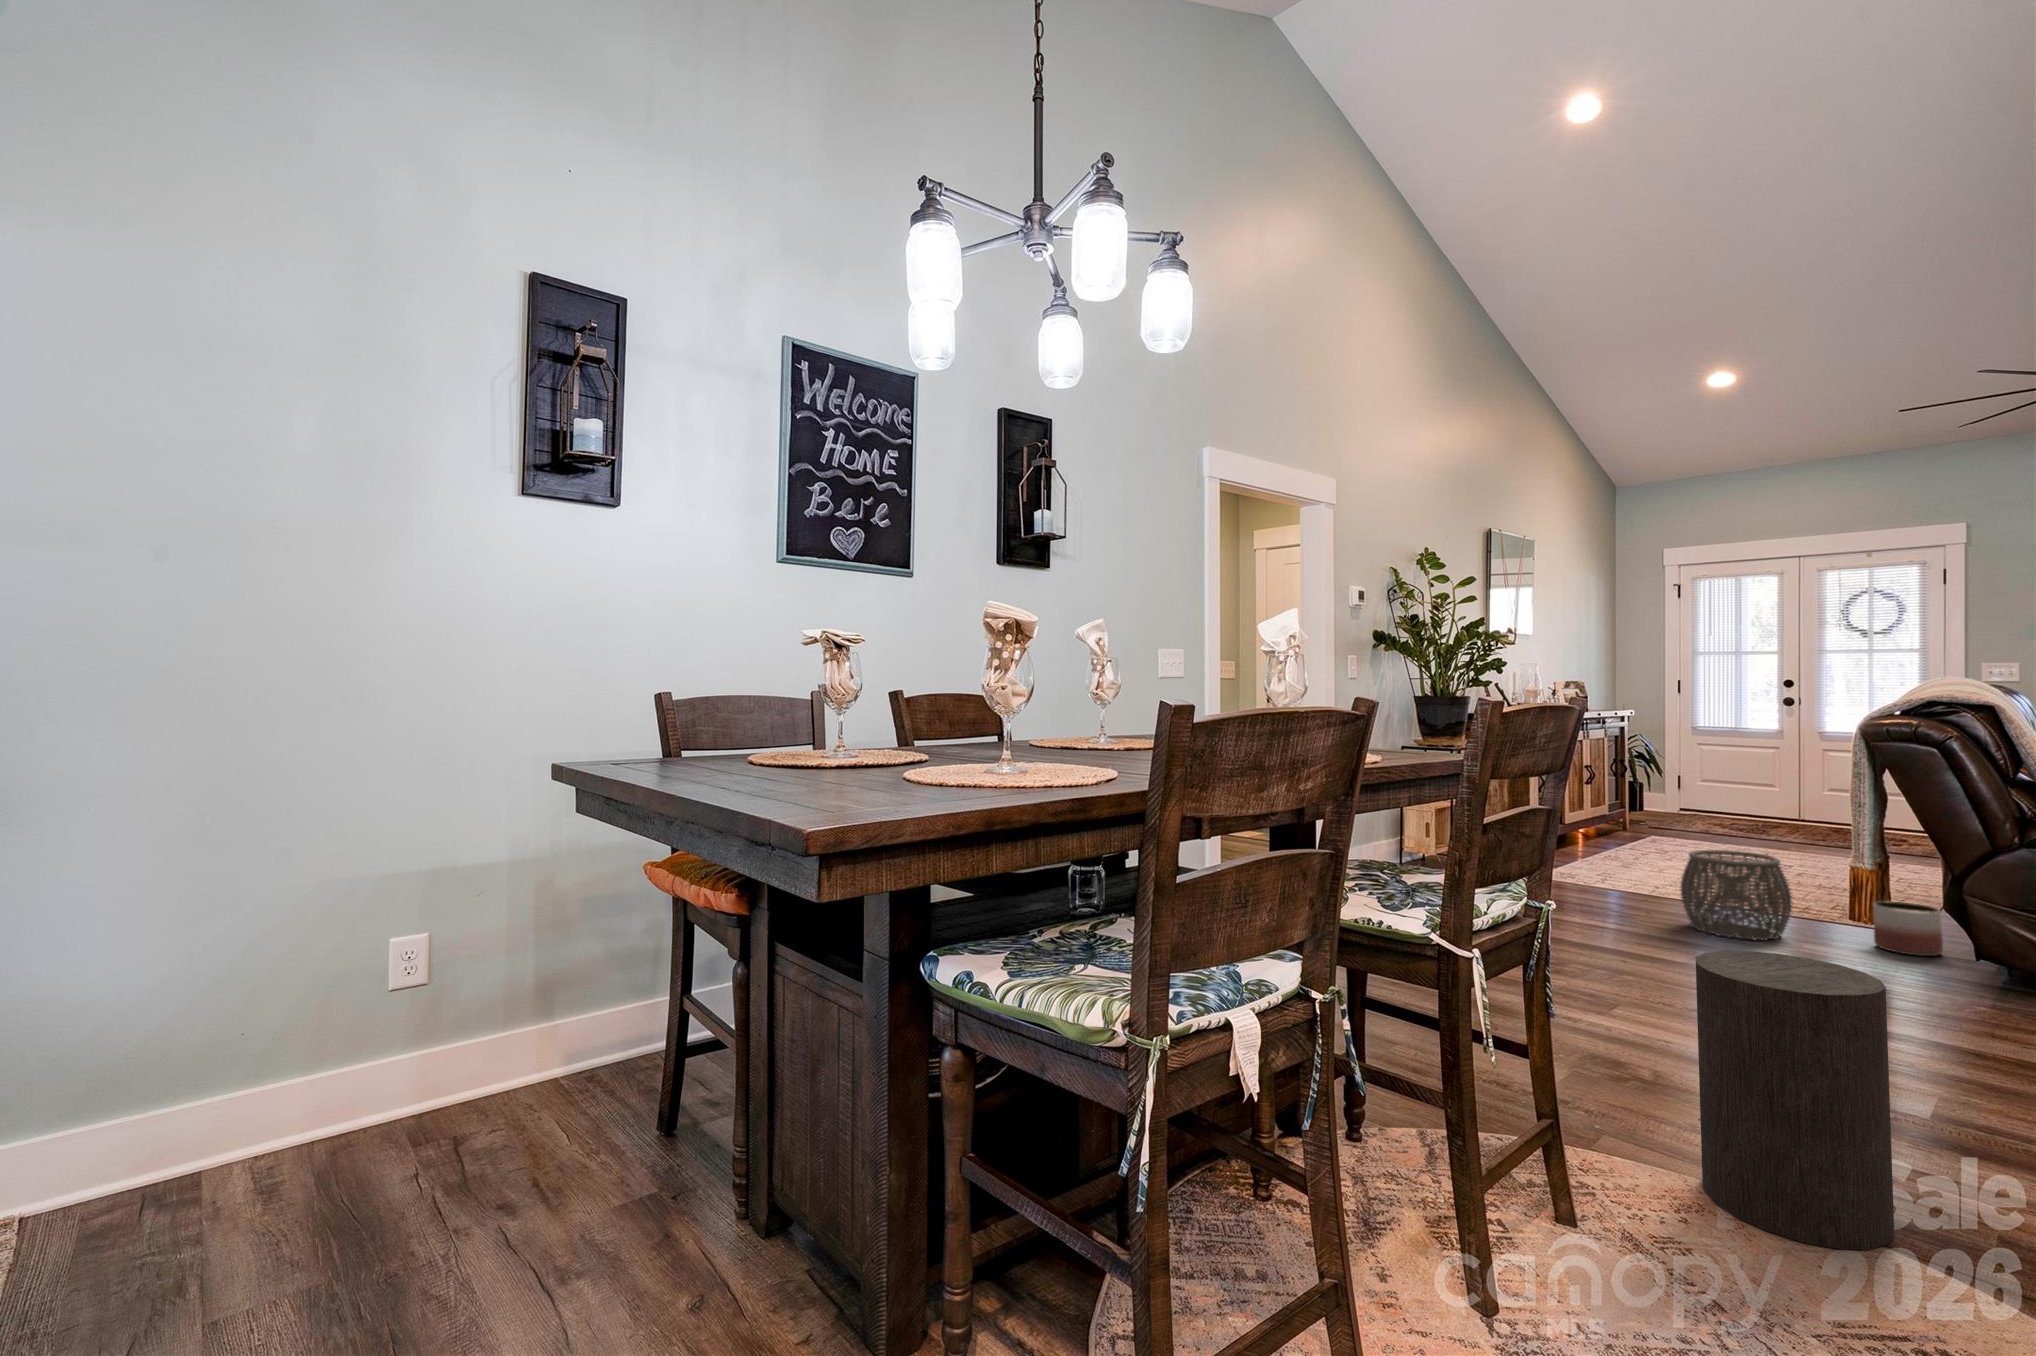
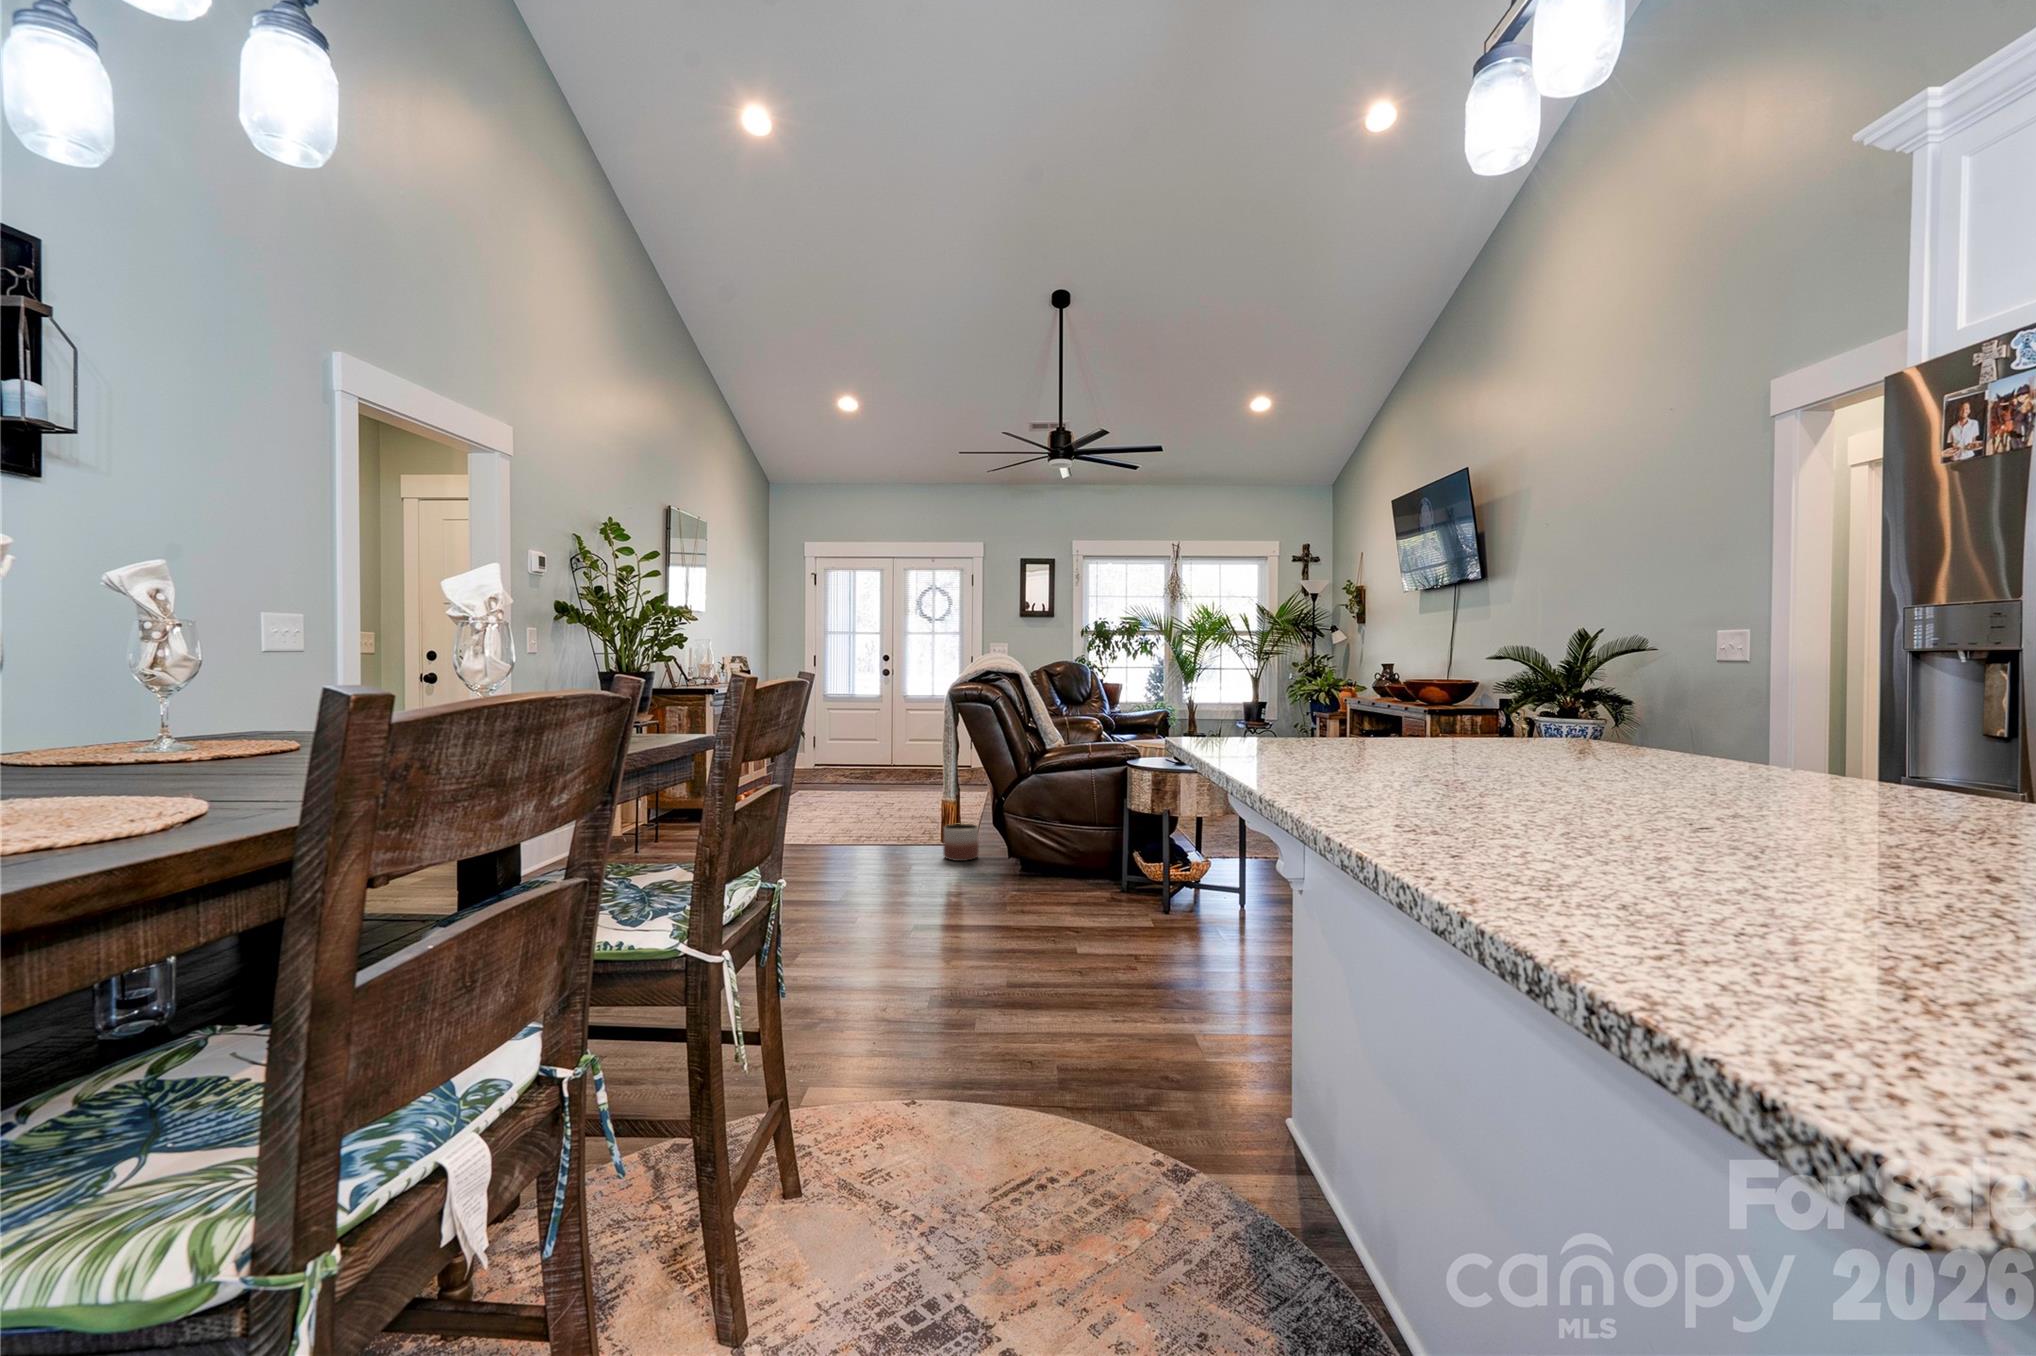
woven basket: present [1680,850,1792,940] -> none [826,799,899,870]
stool: present [1695,951,1894,1250] -> none [883,887,1003,1121]

